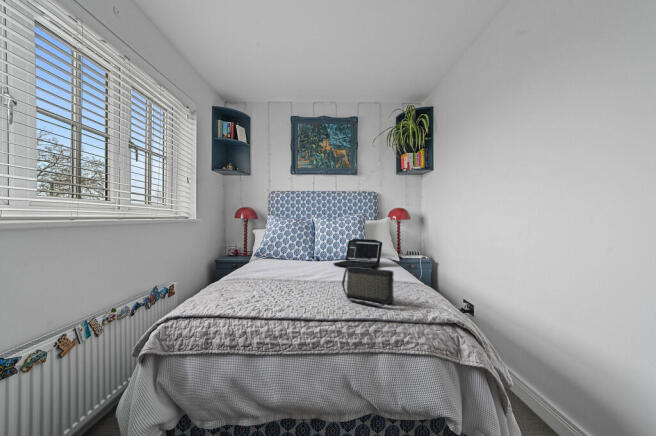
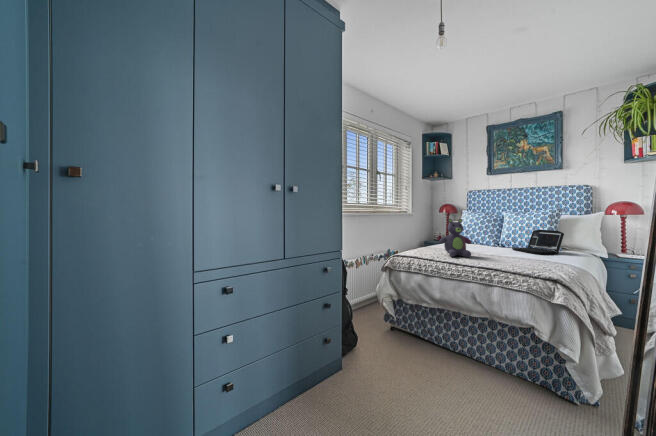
stuffed bear: none [261,230,314,299] -> present [439,219,471,257]
handbag: present [342,267,394,306] -> none [488,242,523,266]

